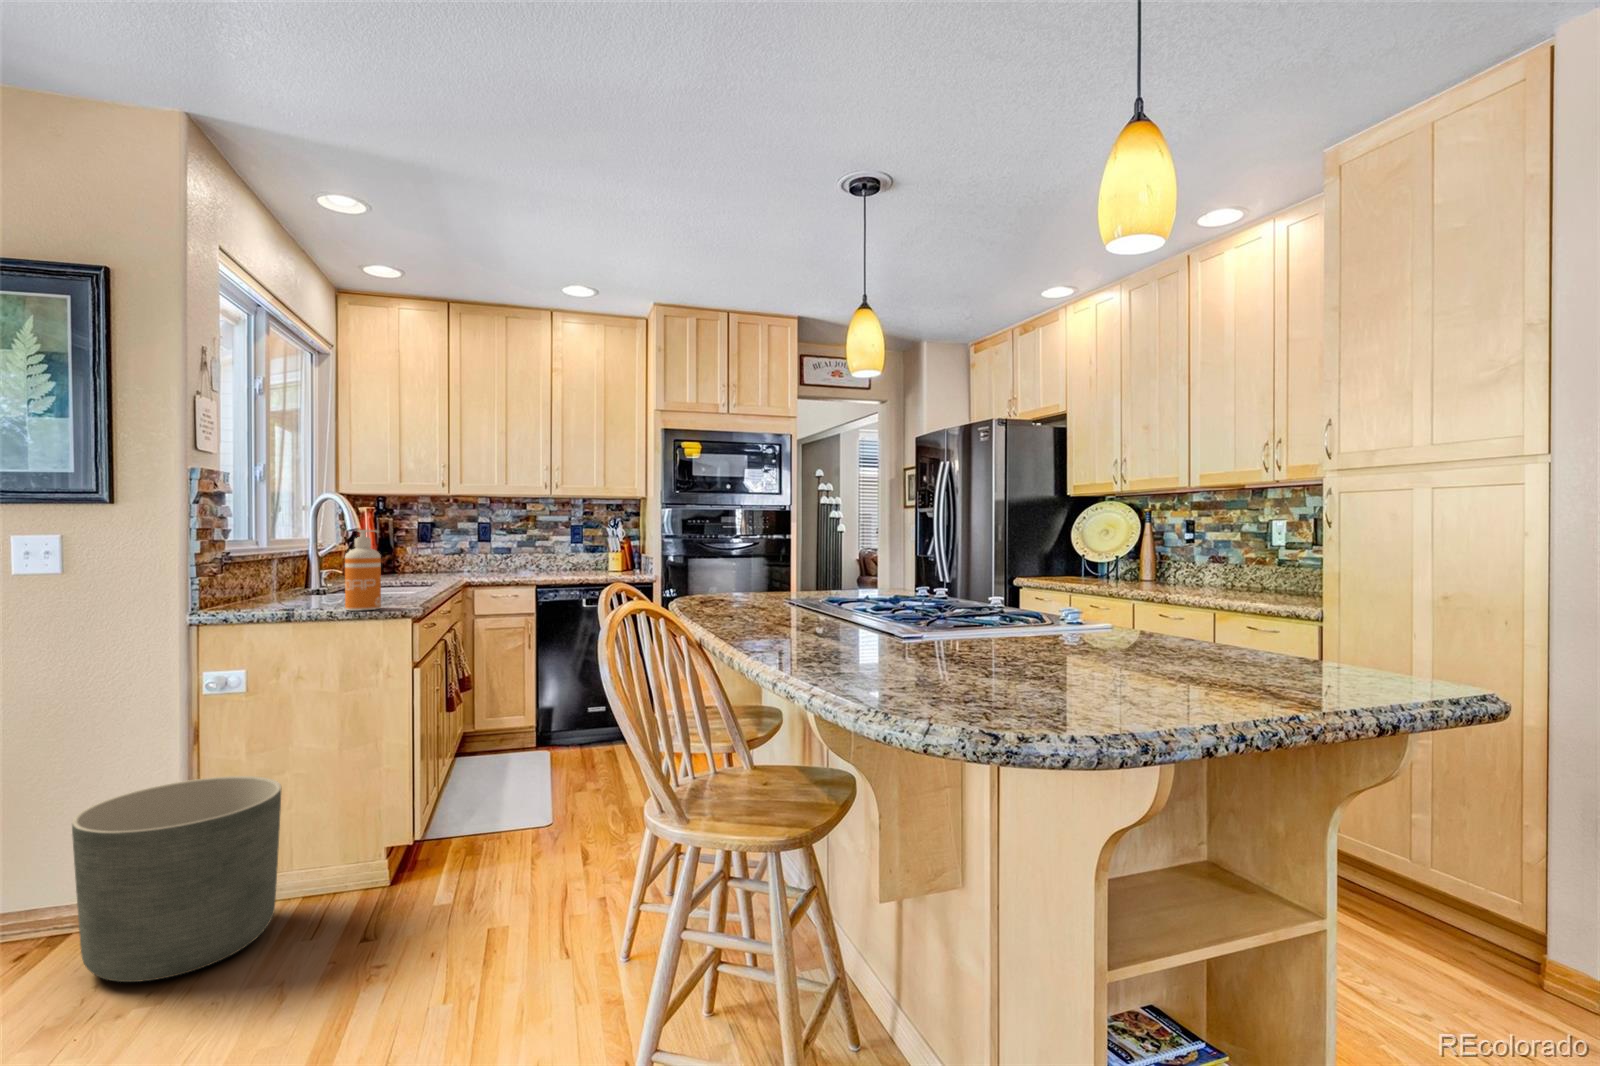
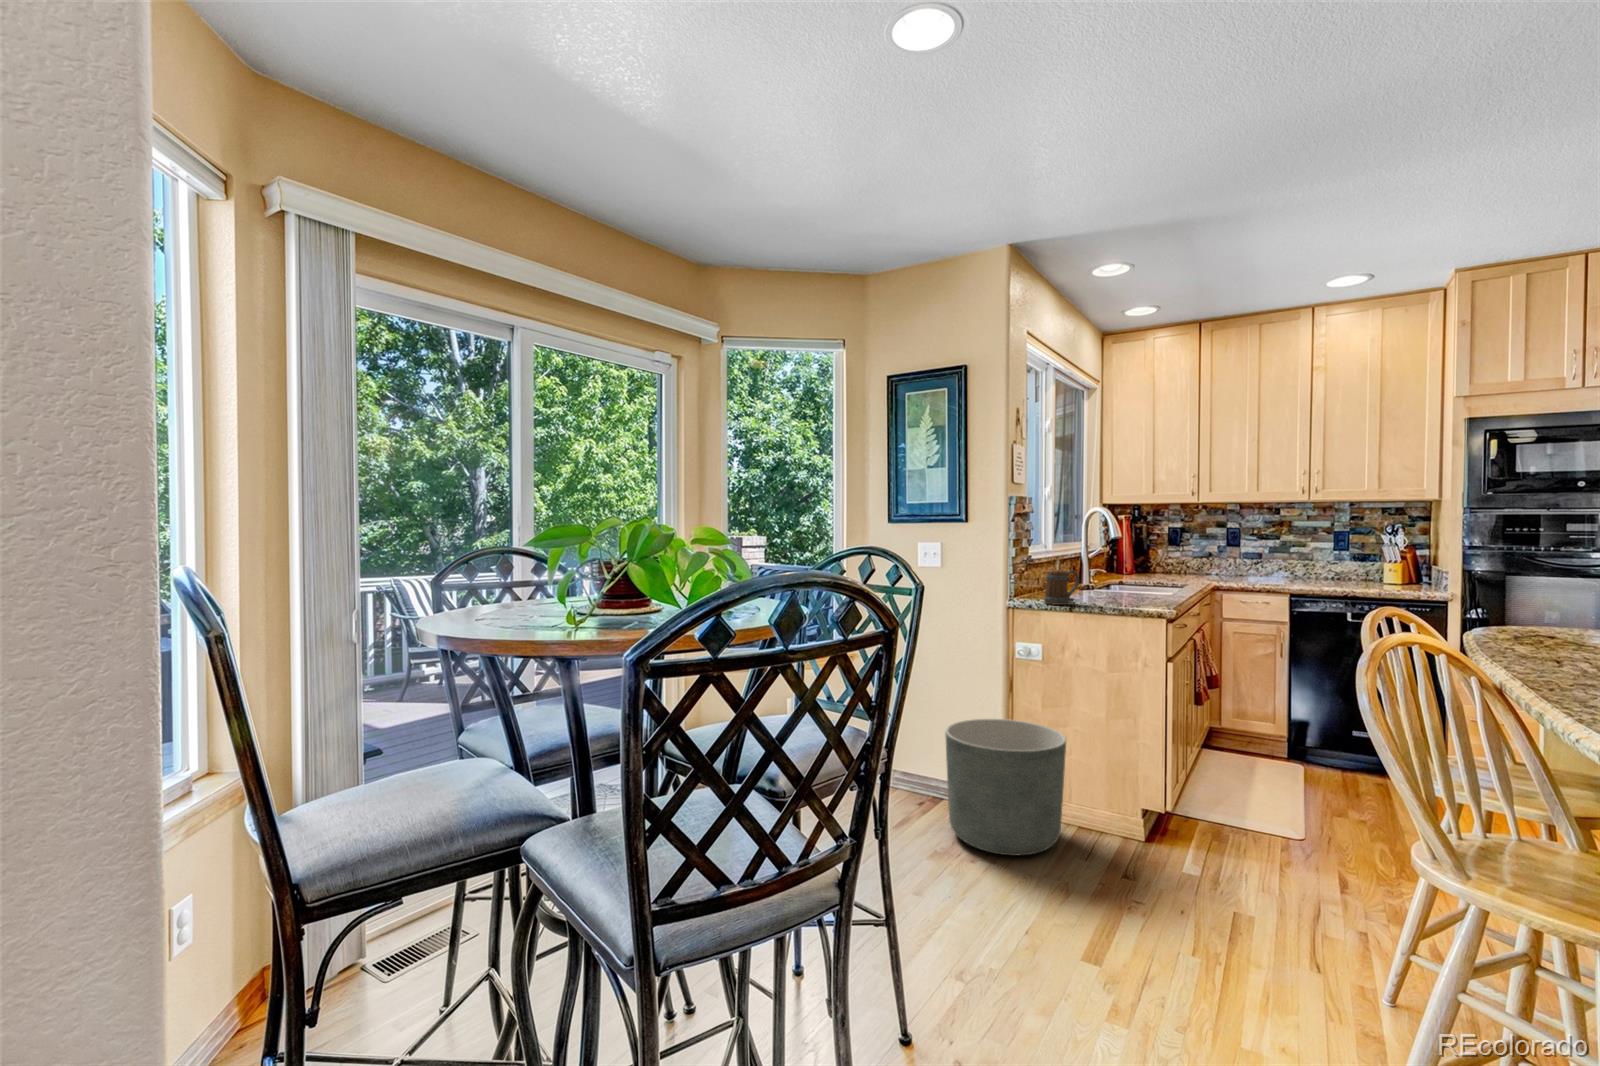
soap dispenser: present [345,530,381,611] -> none [1113,541,1142,609]
mug: none [247,568,299,614] -> present [1044,570,1079,605]

